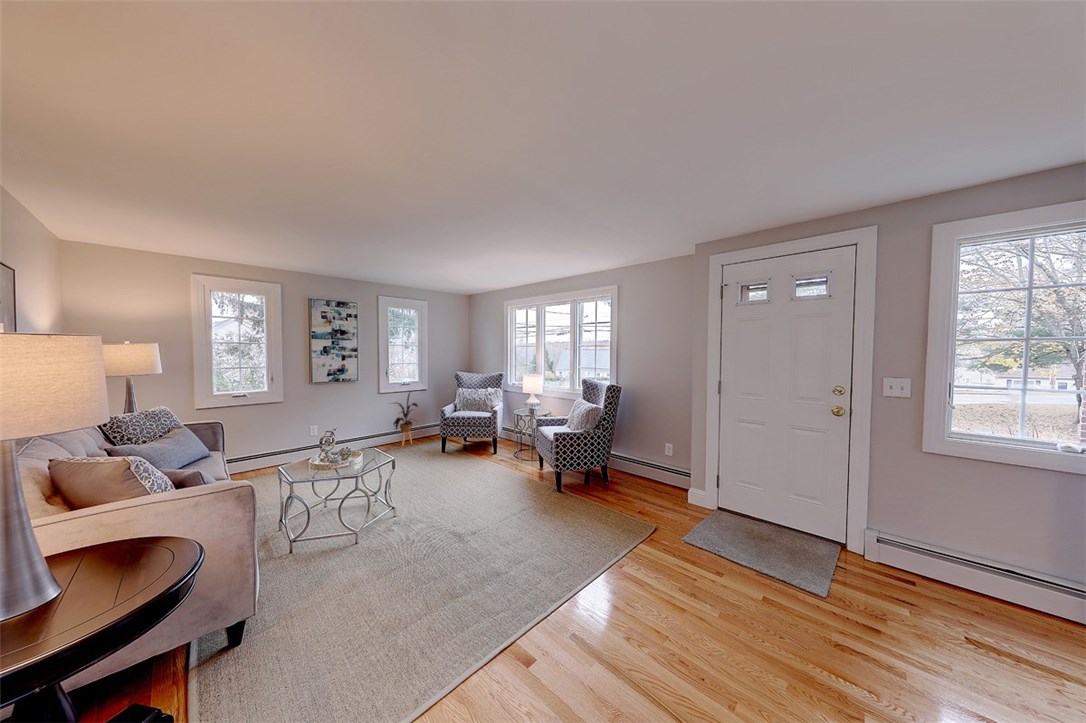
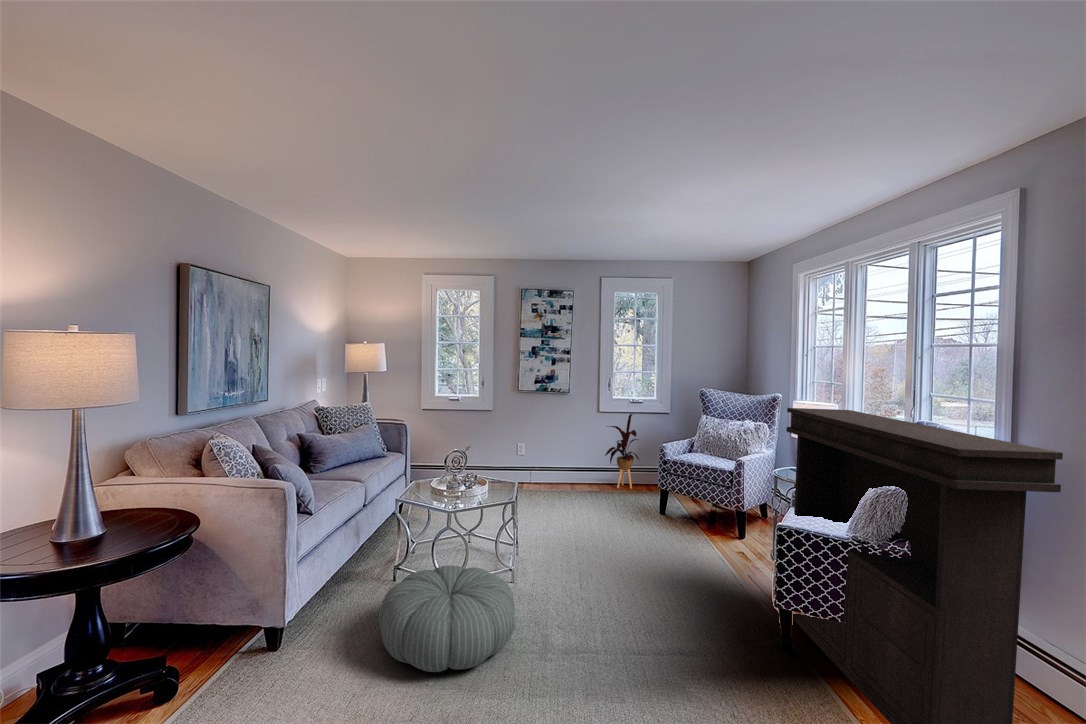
console table: none [548,373,667,511] -> present [786,408,1063,724]
pouf: none [350,506,454,584] -> present [379,566,515,672]

